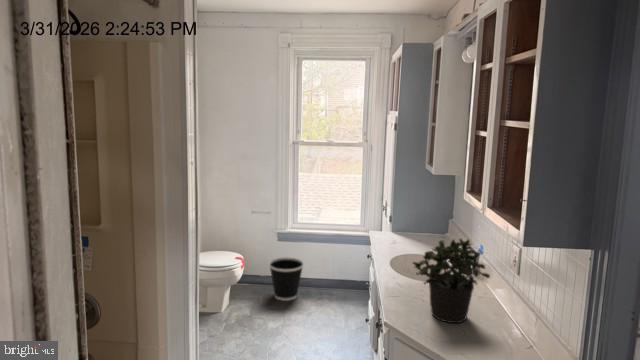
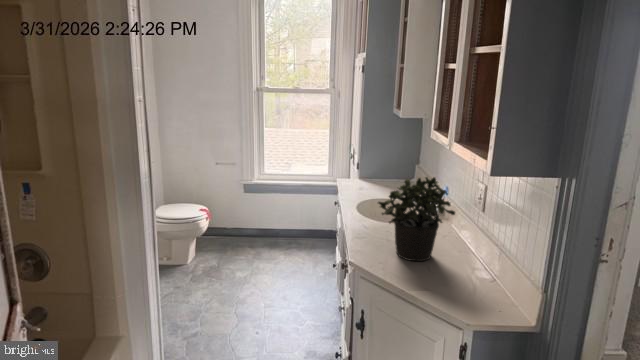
wastebasket: present [269,258,304,301] -> none [236,208,272,250]

